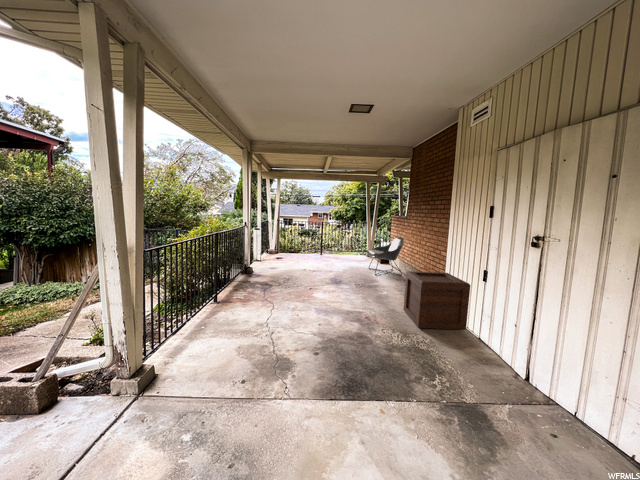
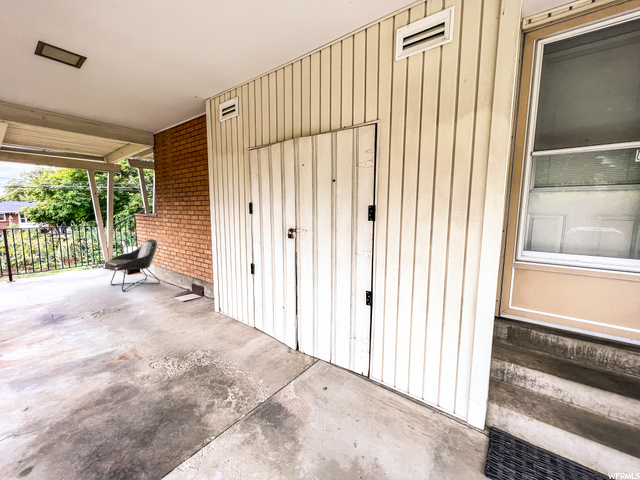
wooden crate: present [404,271,470,330] -> none [169,272,242,342]

